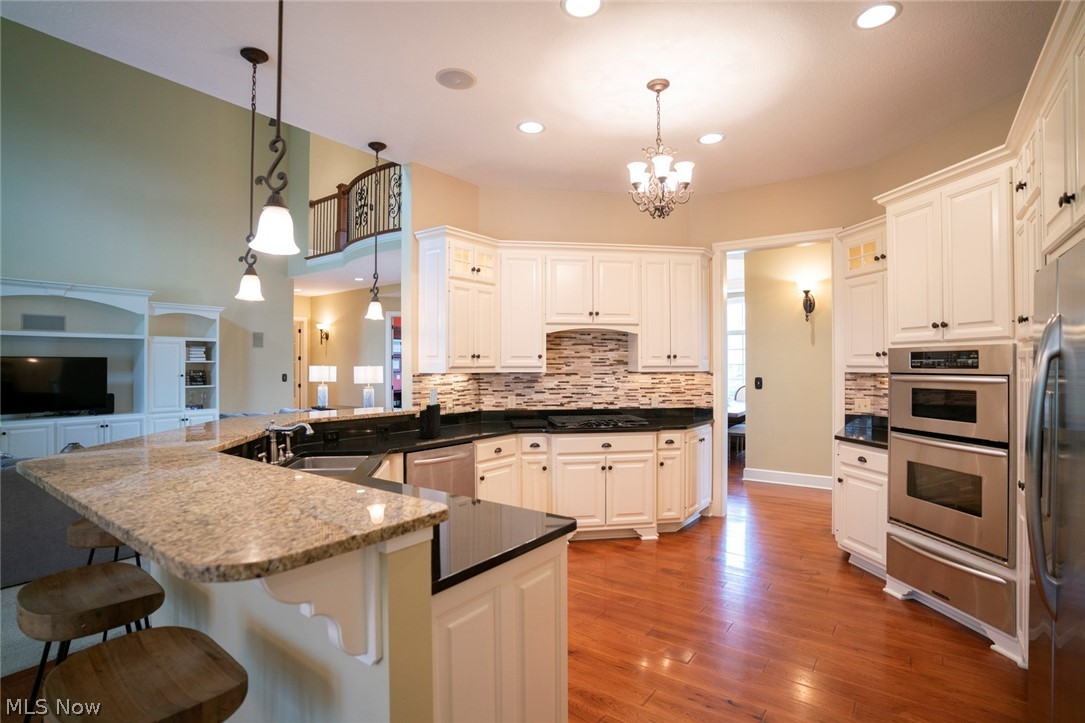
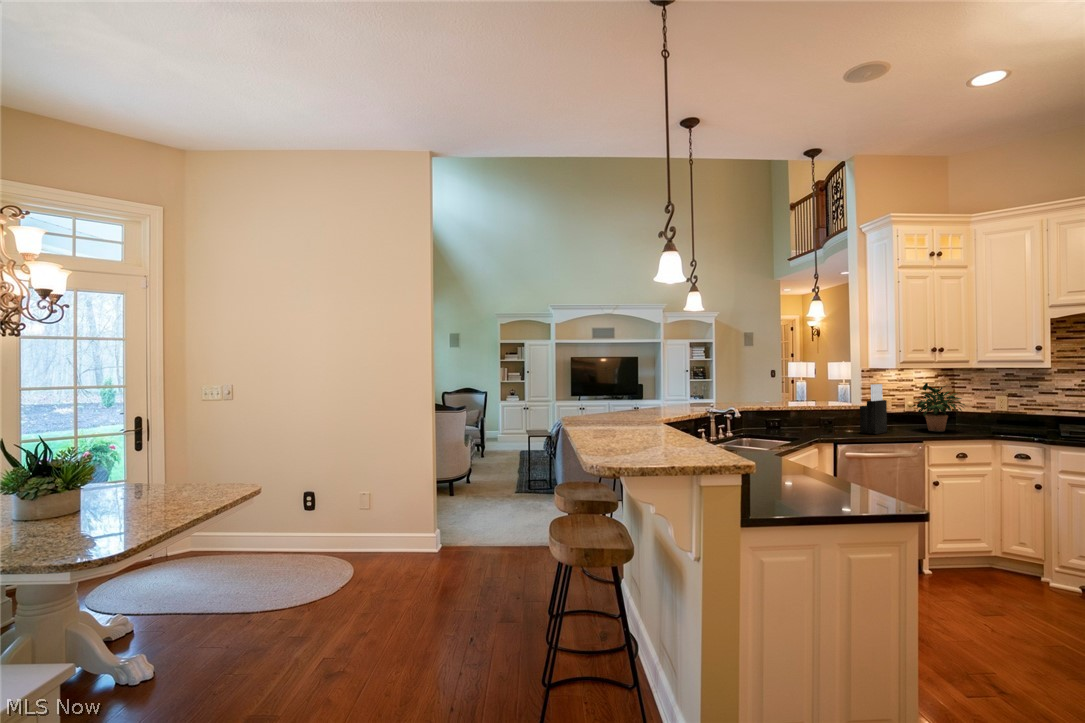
potted plant: none [455,386,498,430] -> present [912,383,965,431]

